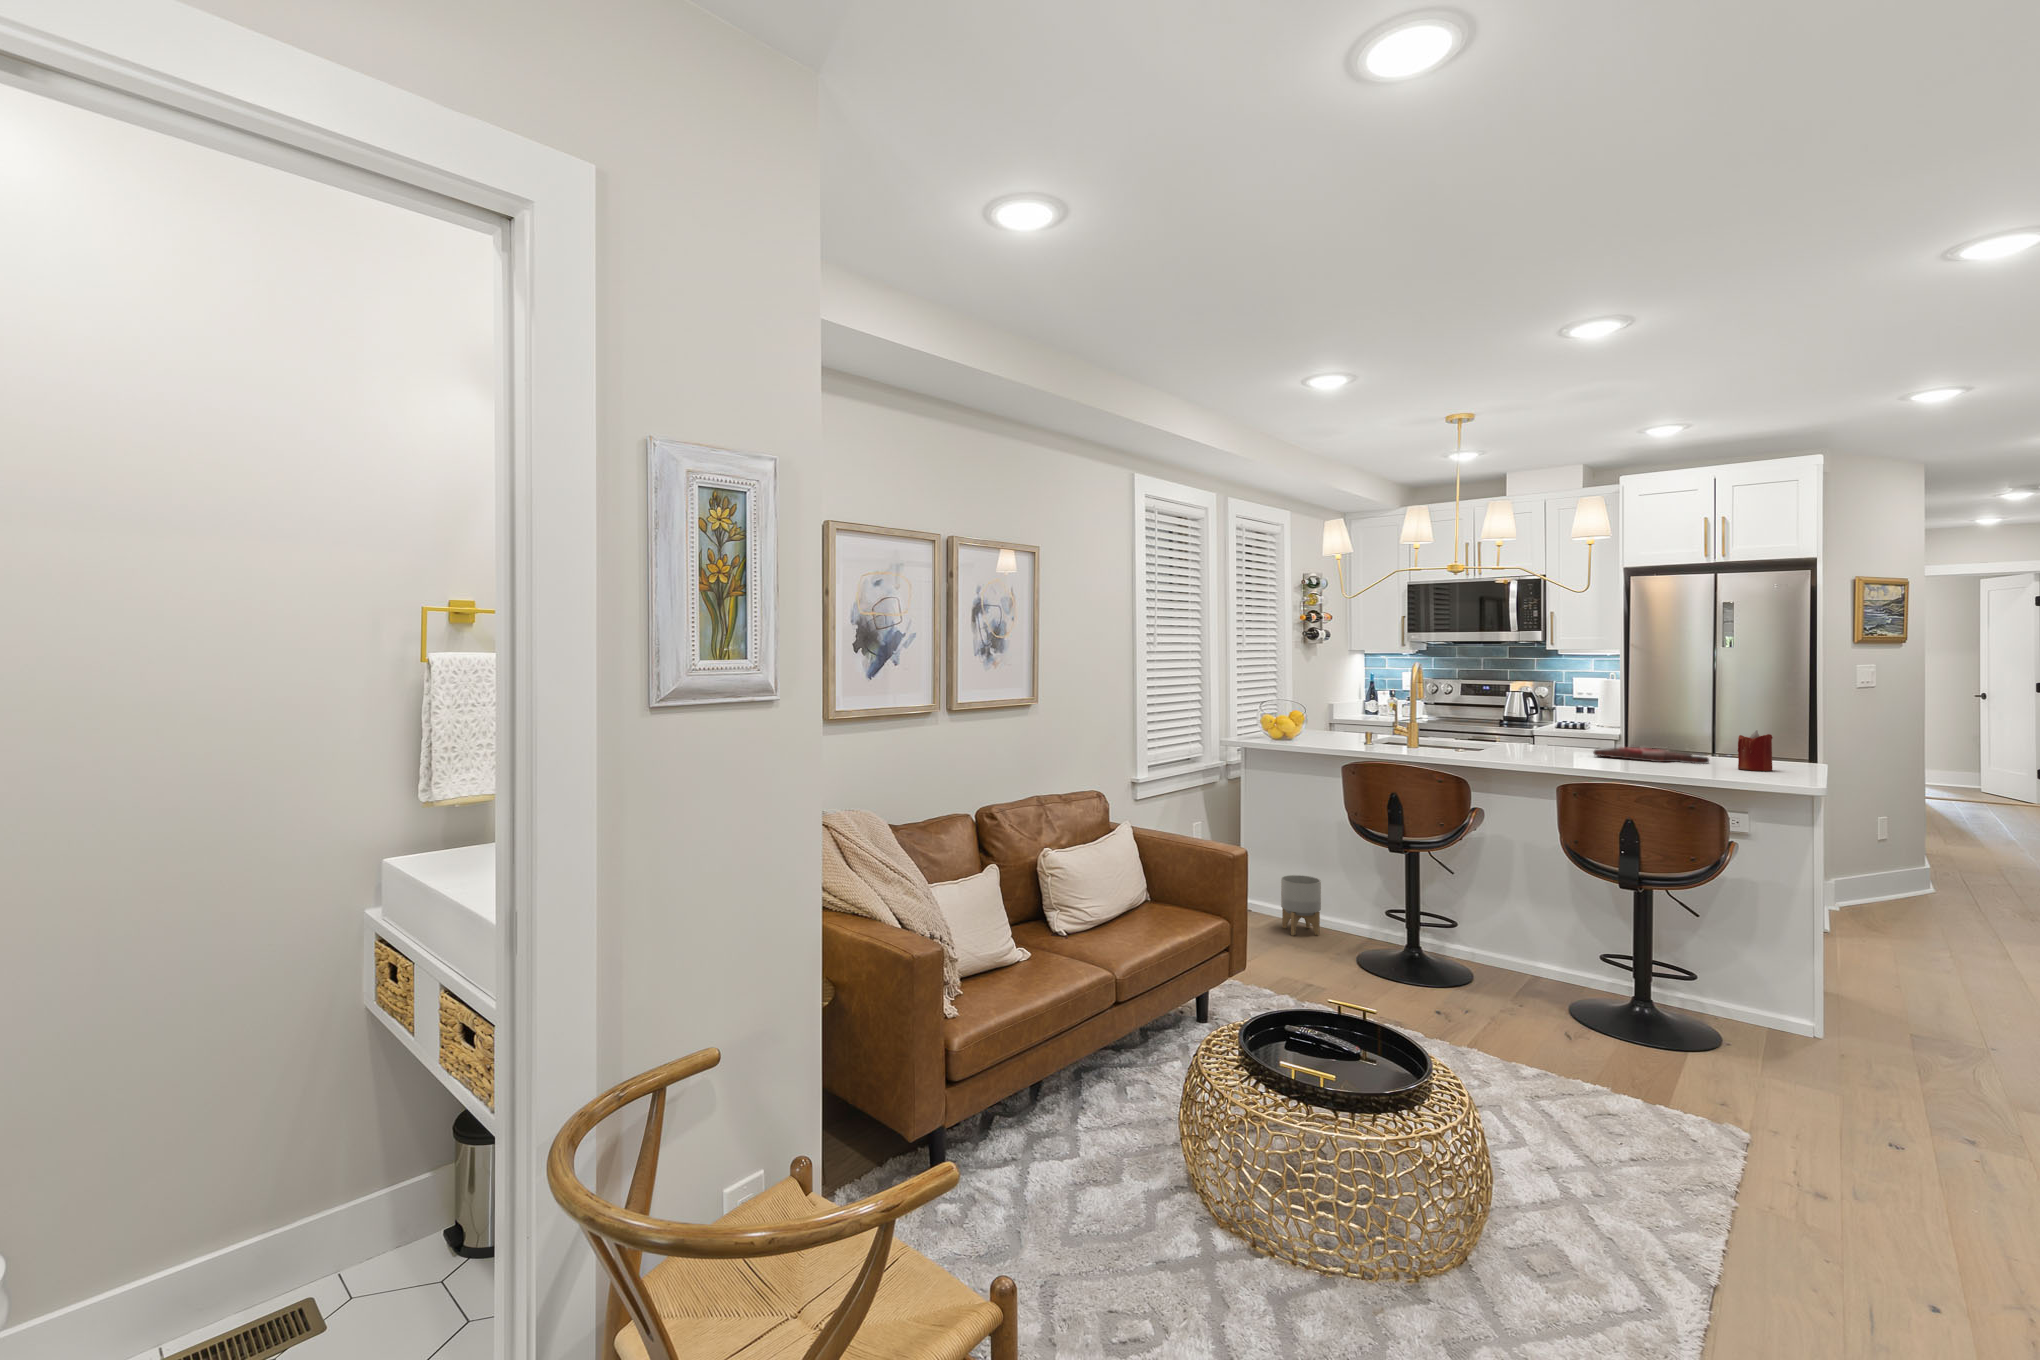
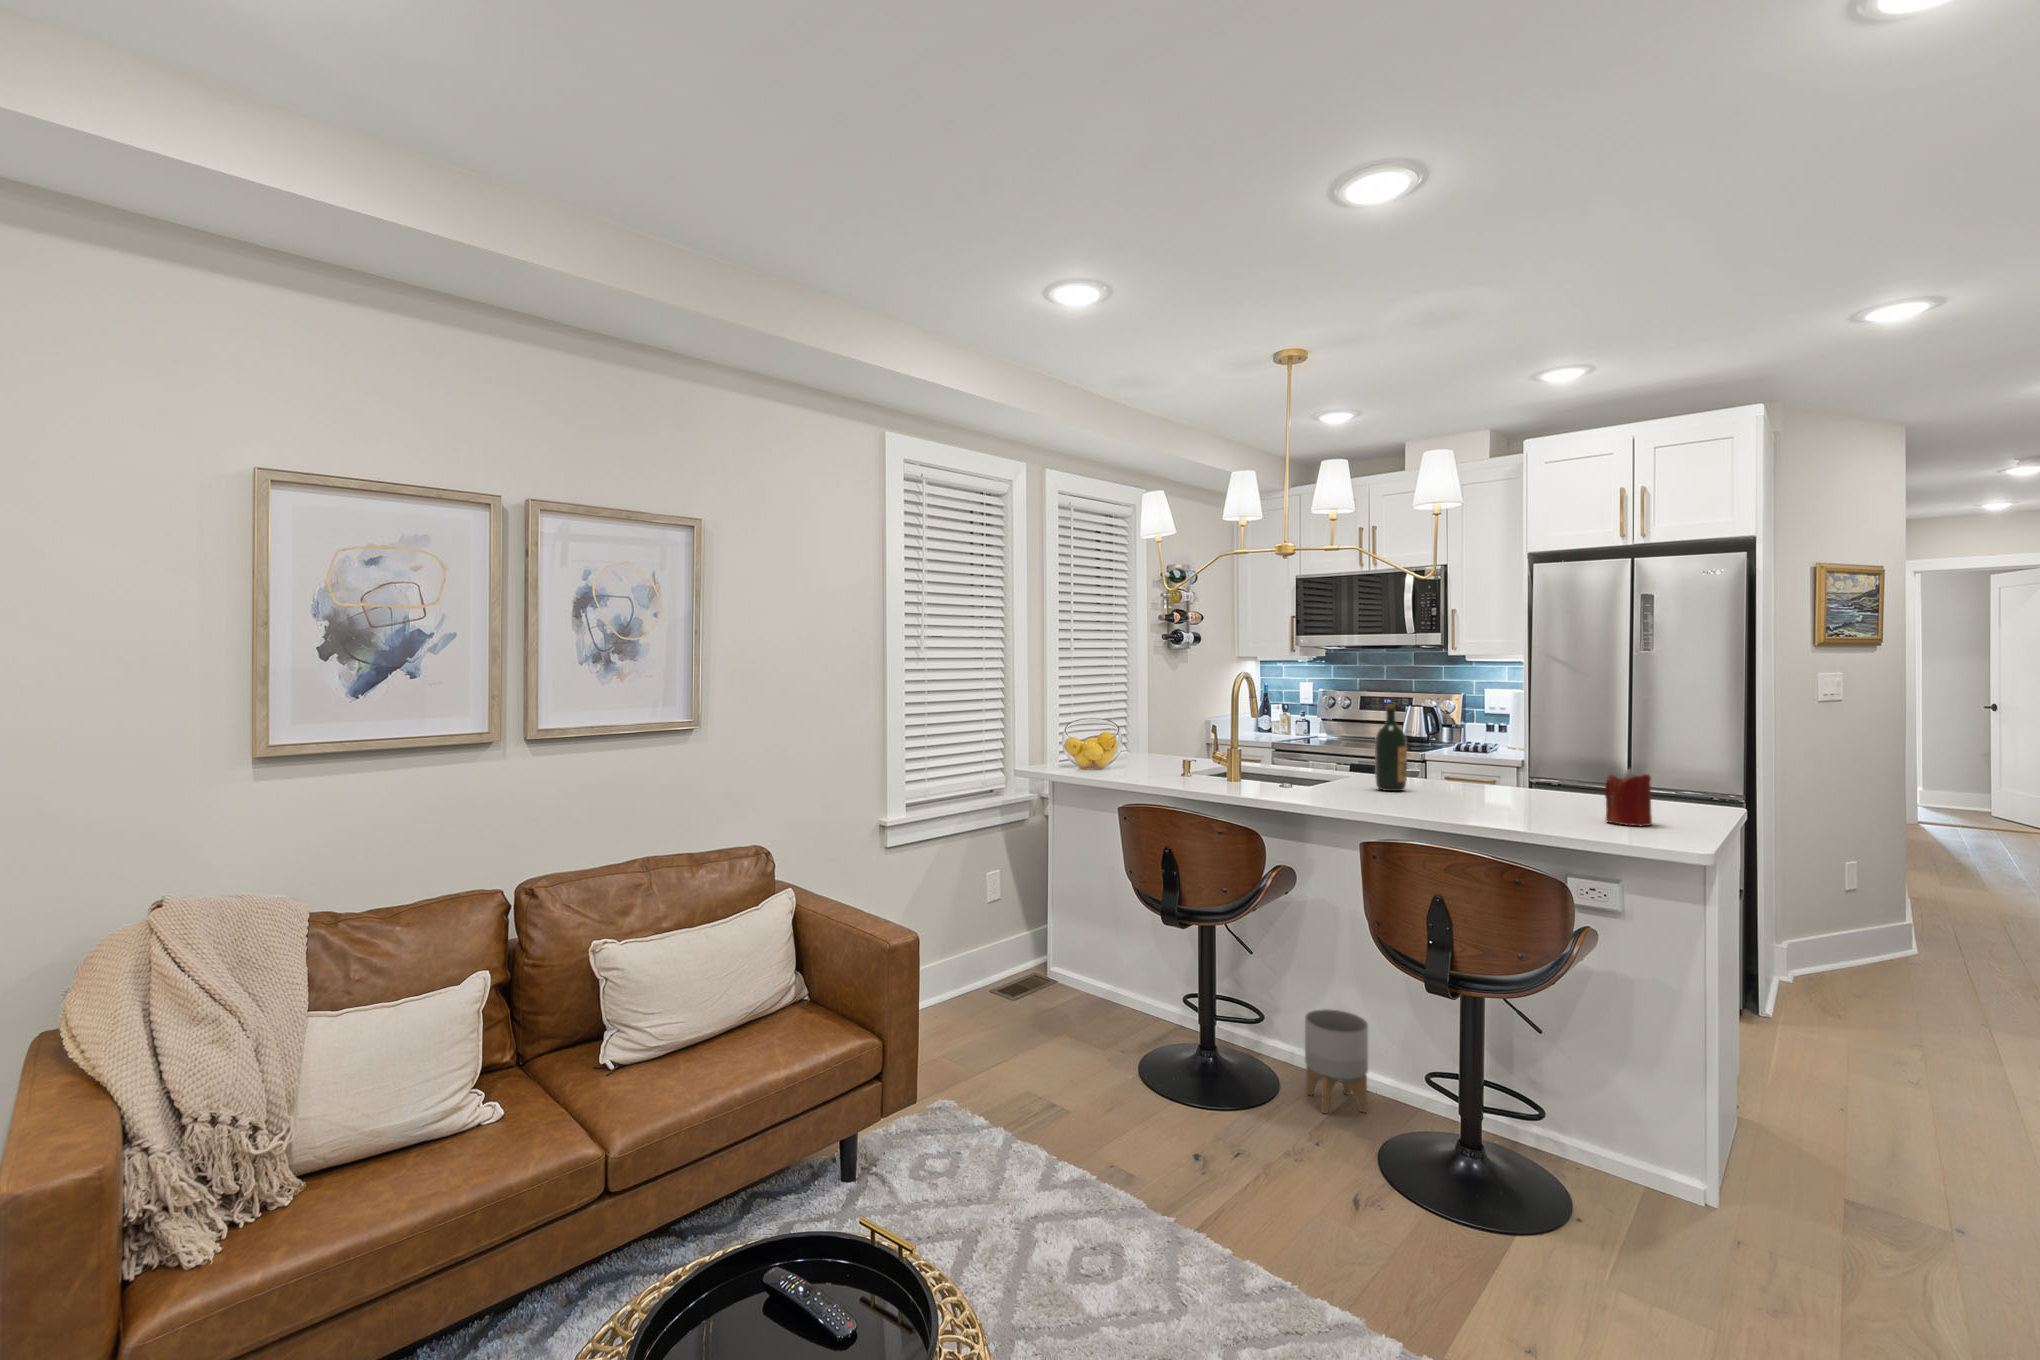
wine bottle: none [1536,687,1562,754] -> present [1375,704,1407,791]
cutting board: present [1593,746,1709,764] -> none [1439,784,1580,811]
planter: present [1281,875,1321,936] -> present [1305,1009,1368,1113]

